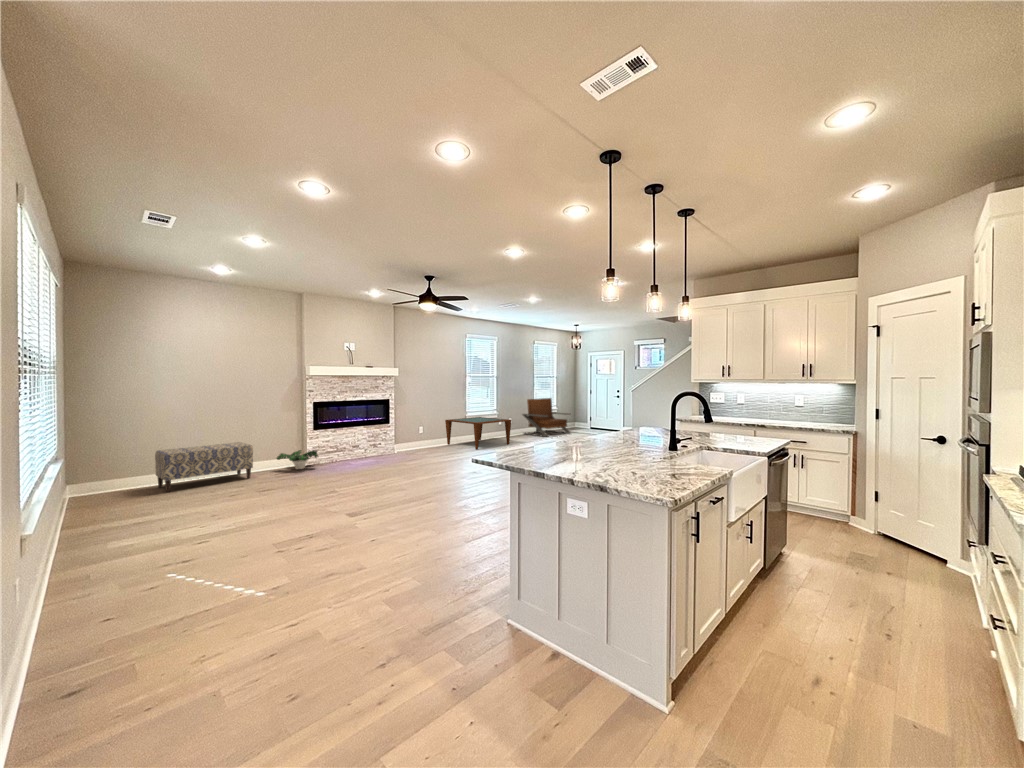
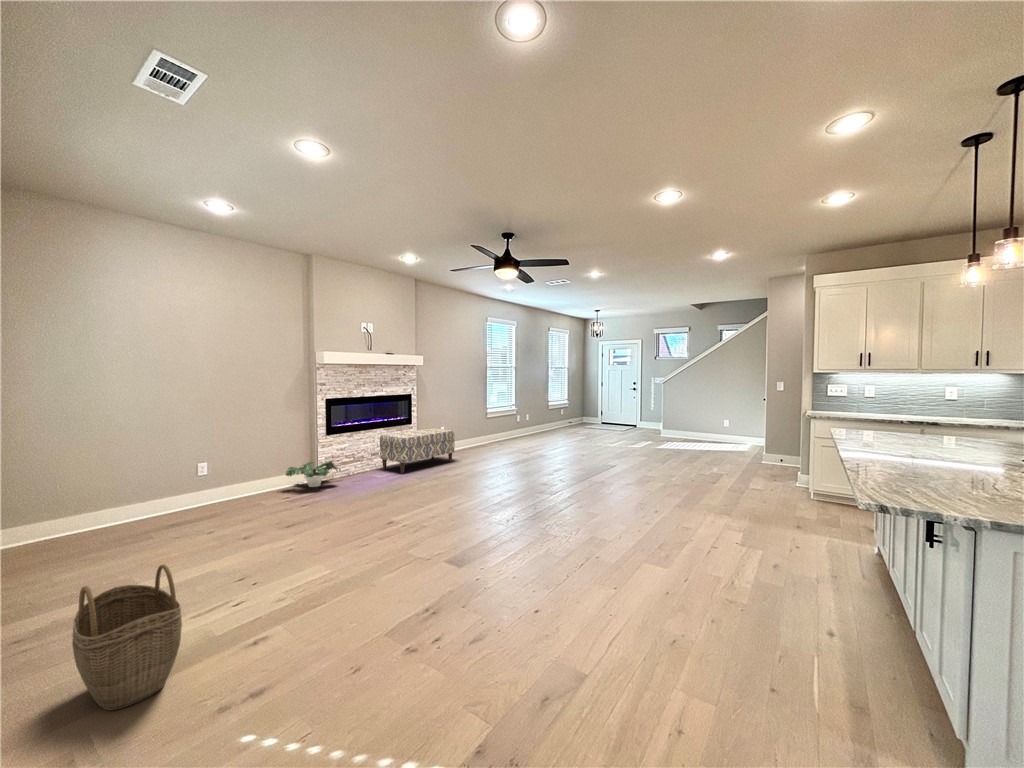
lounge chair: present [522,398,571,437] -> none [540,392,593,436]
coffee table: present [445,417,511,449] -> none [467,414,544,454]
bench: present [155,442,253,492] -> present [380,428,455,474]
woven basket: none [55,499,121,578] -> present [72,564,182,711]

